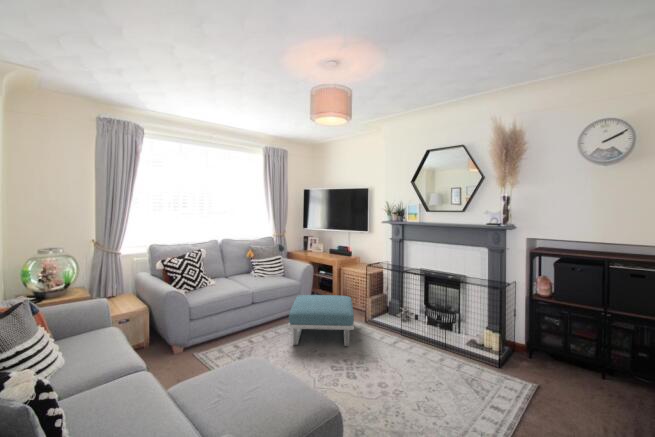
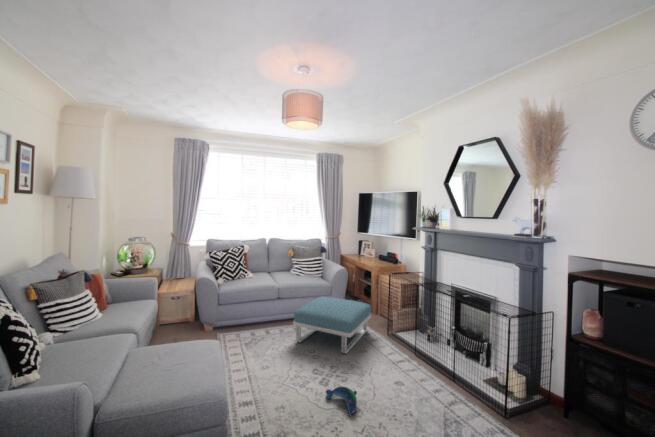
plush toy: none [364,374,403,398] -> present [326,386,357,416]

